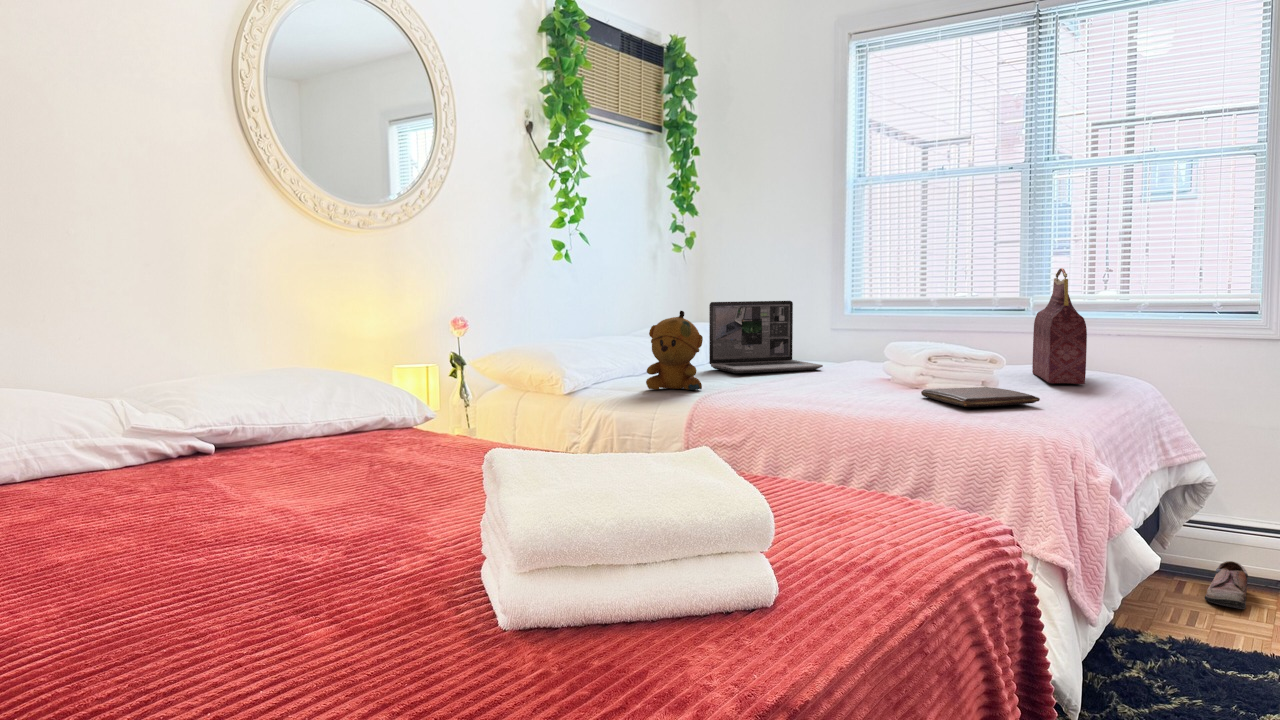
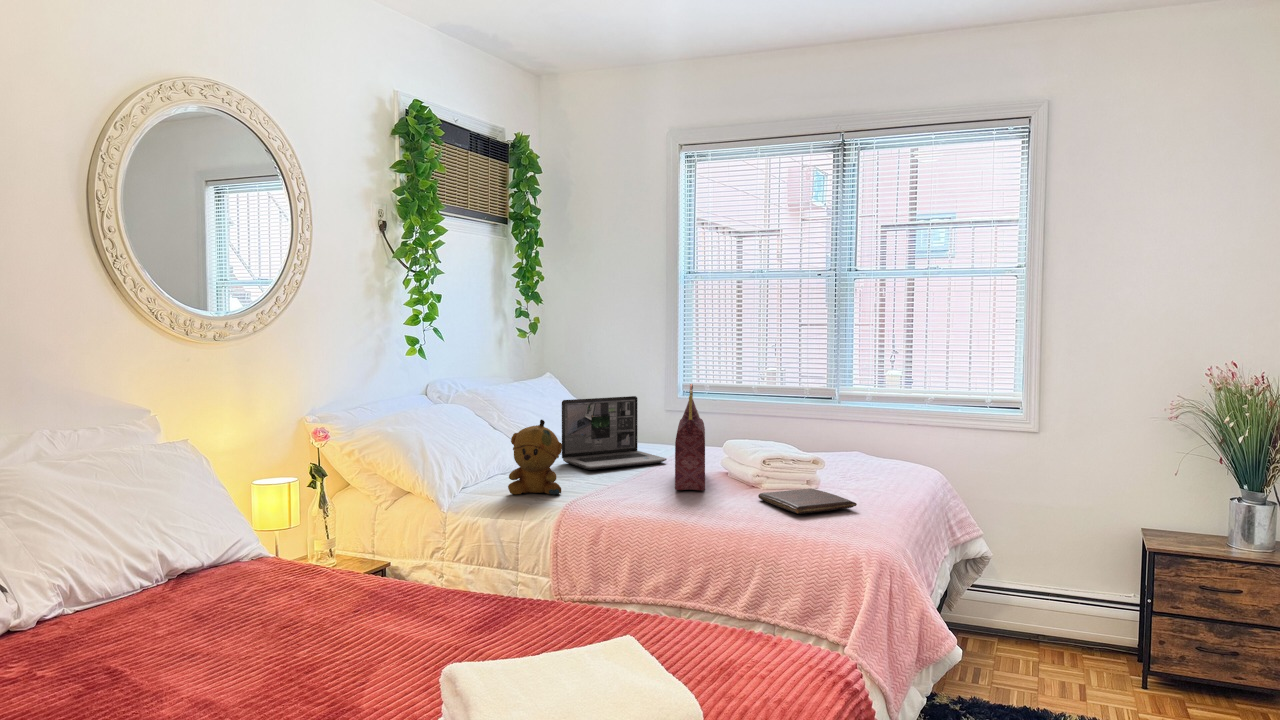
handbag: present [1032,268,1087,384] -> present [675,384,705,490]
shoe: present [1205,561,1248,609] -> none [985,618,1017,661]

